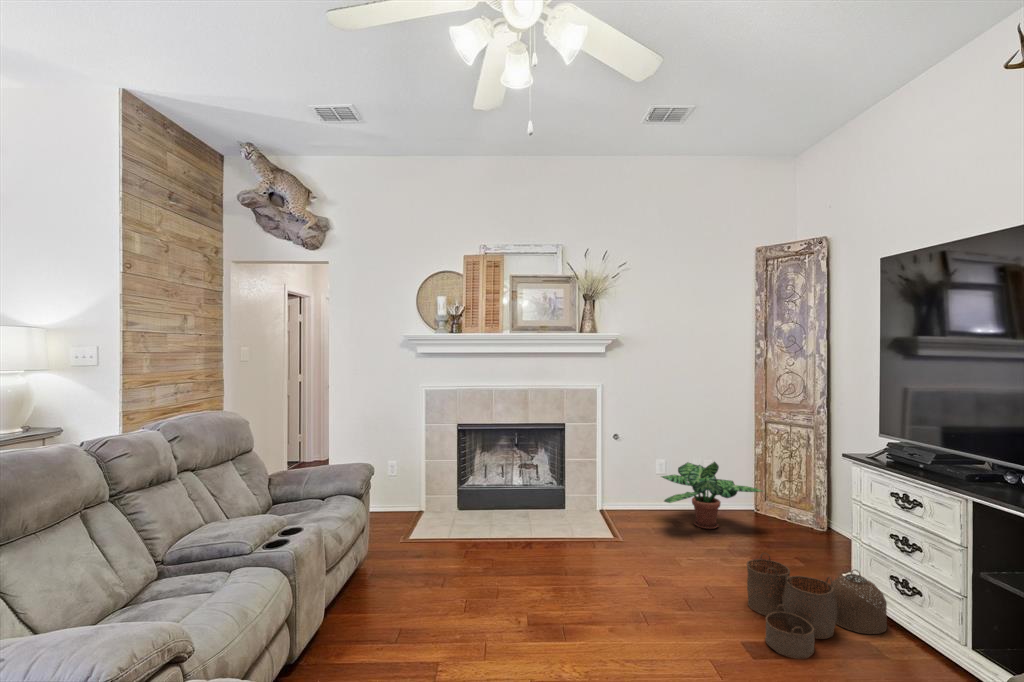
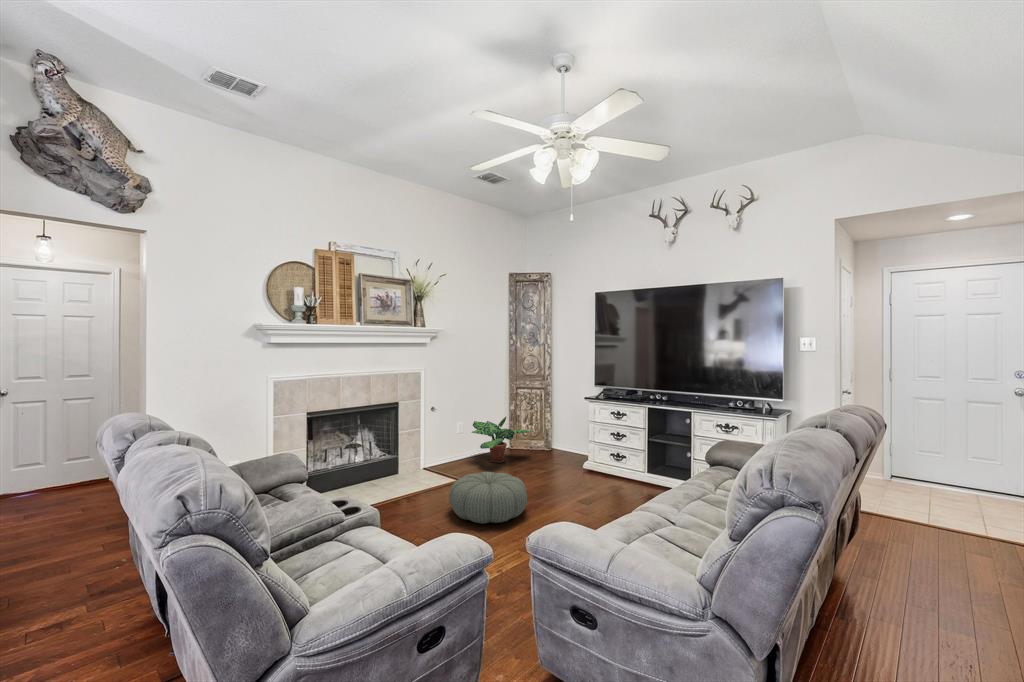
pouf: none [527,528,636,605] -> present [449,472,527,524]
woven basket: present [747,553,887,659] -> none [571,459,629,508]

